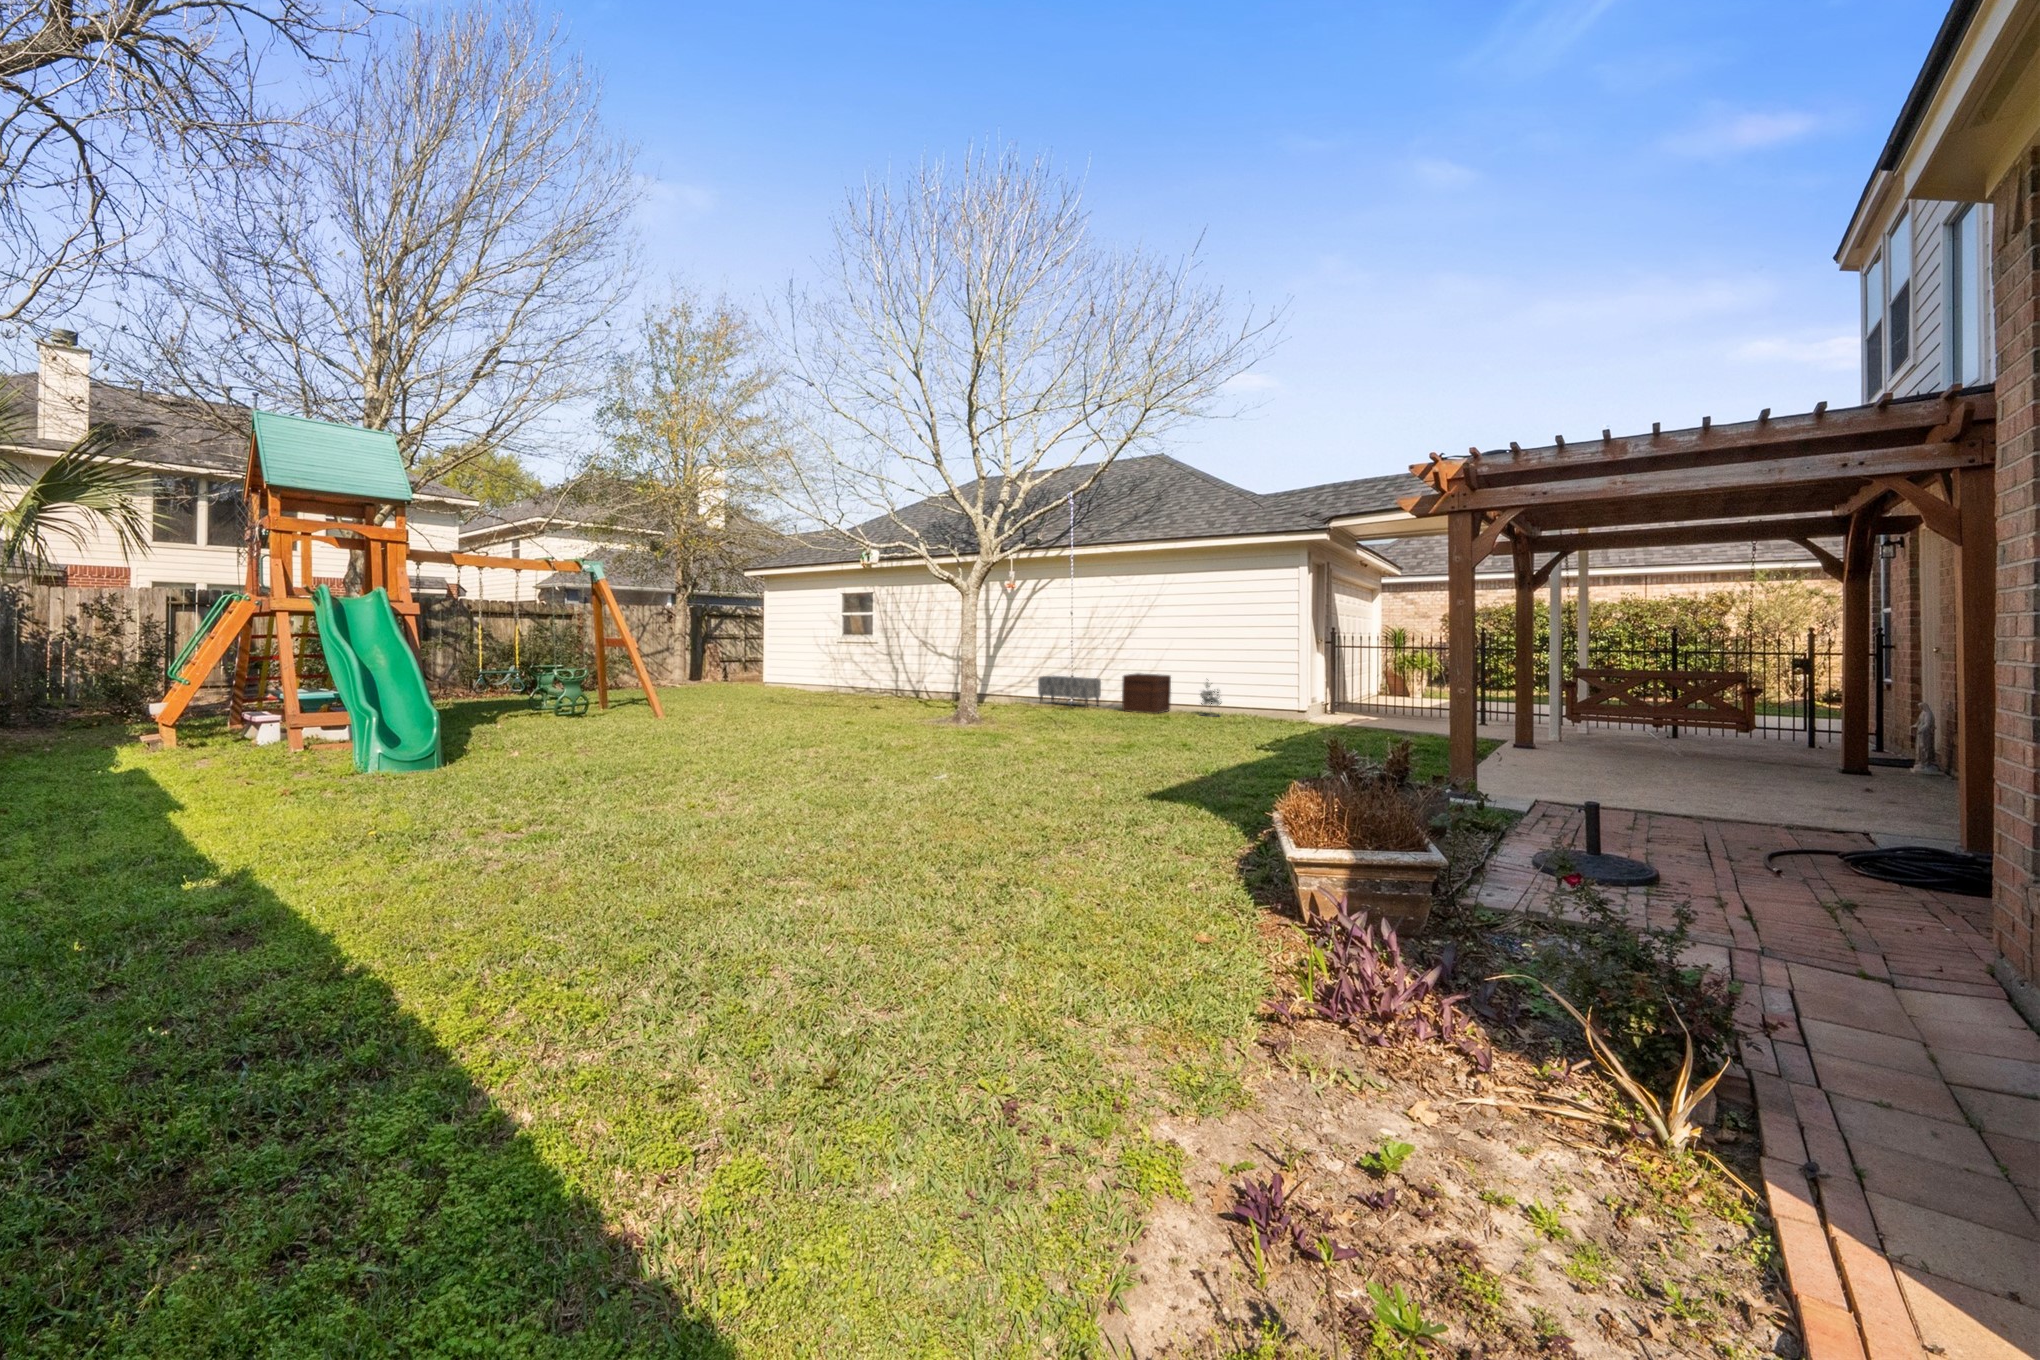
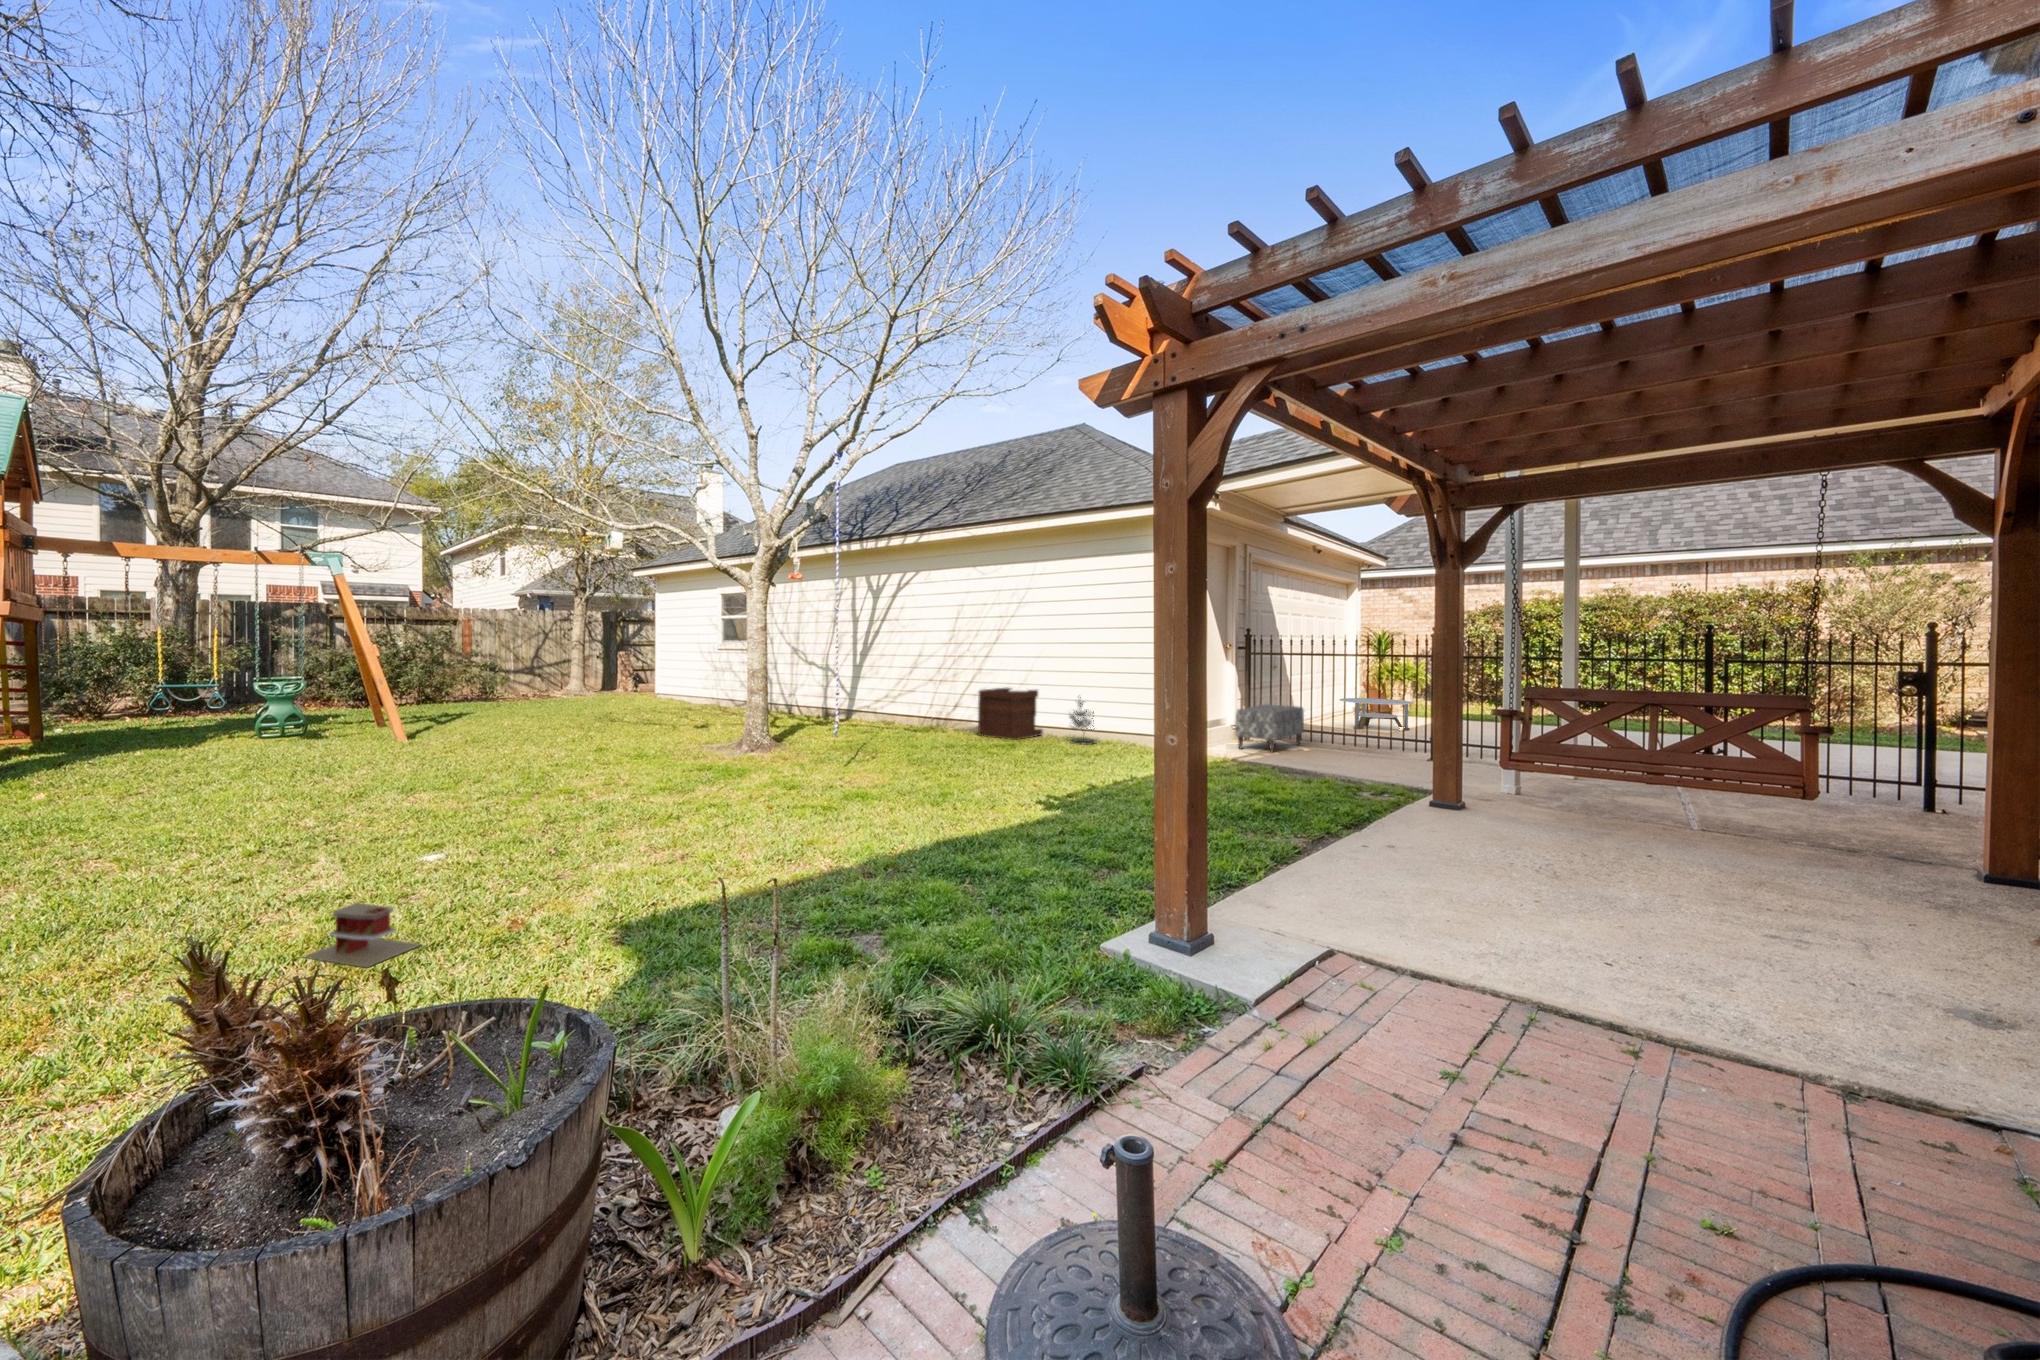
bench: present [1038,676,1101,707] -> present [1235,704,1304,753]
round table: none [1377,682,1437,707] -> present [1340,698,1413,730]
toy house: none [1020,783,1068,812] -> present [301,903,420,968]

